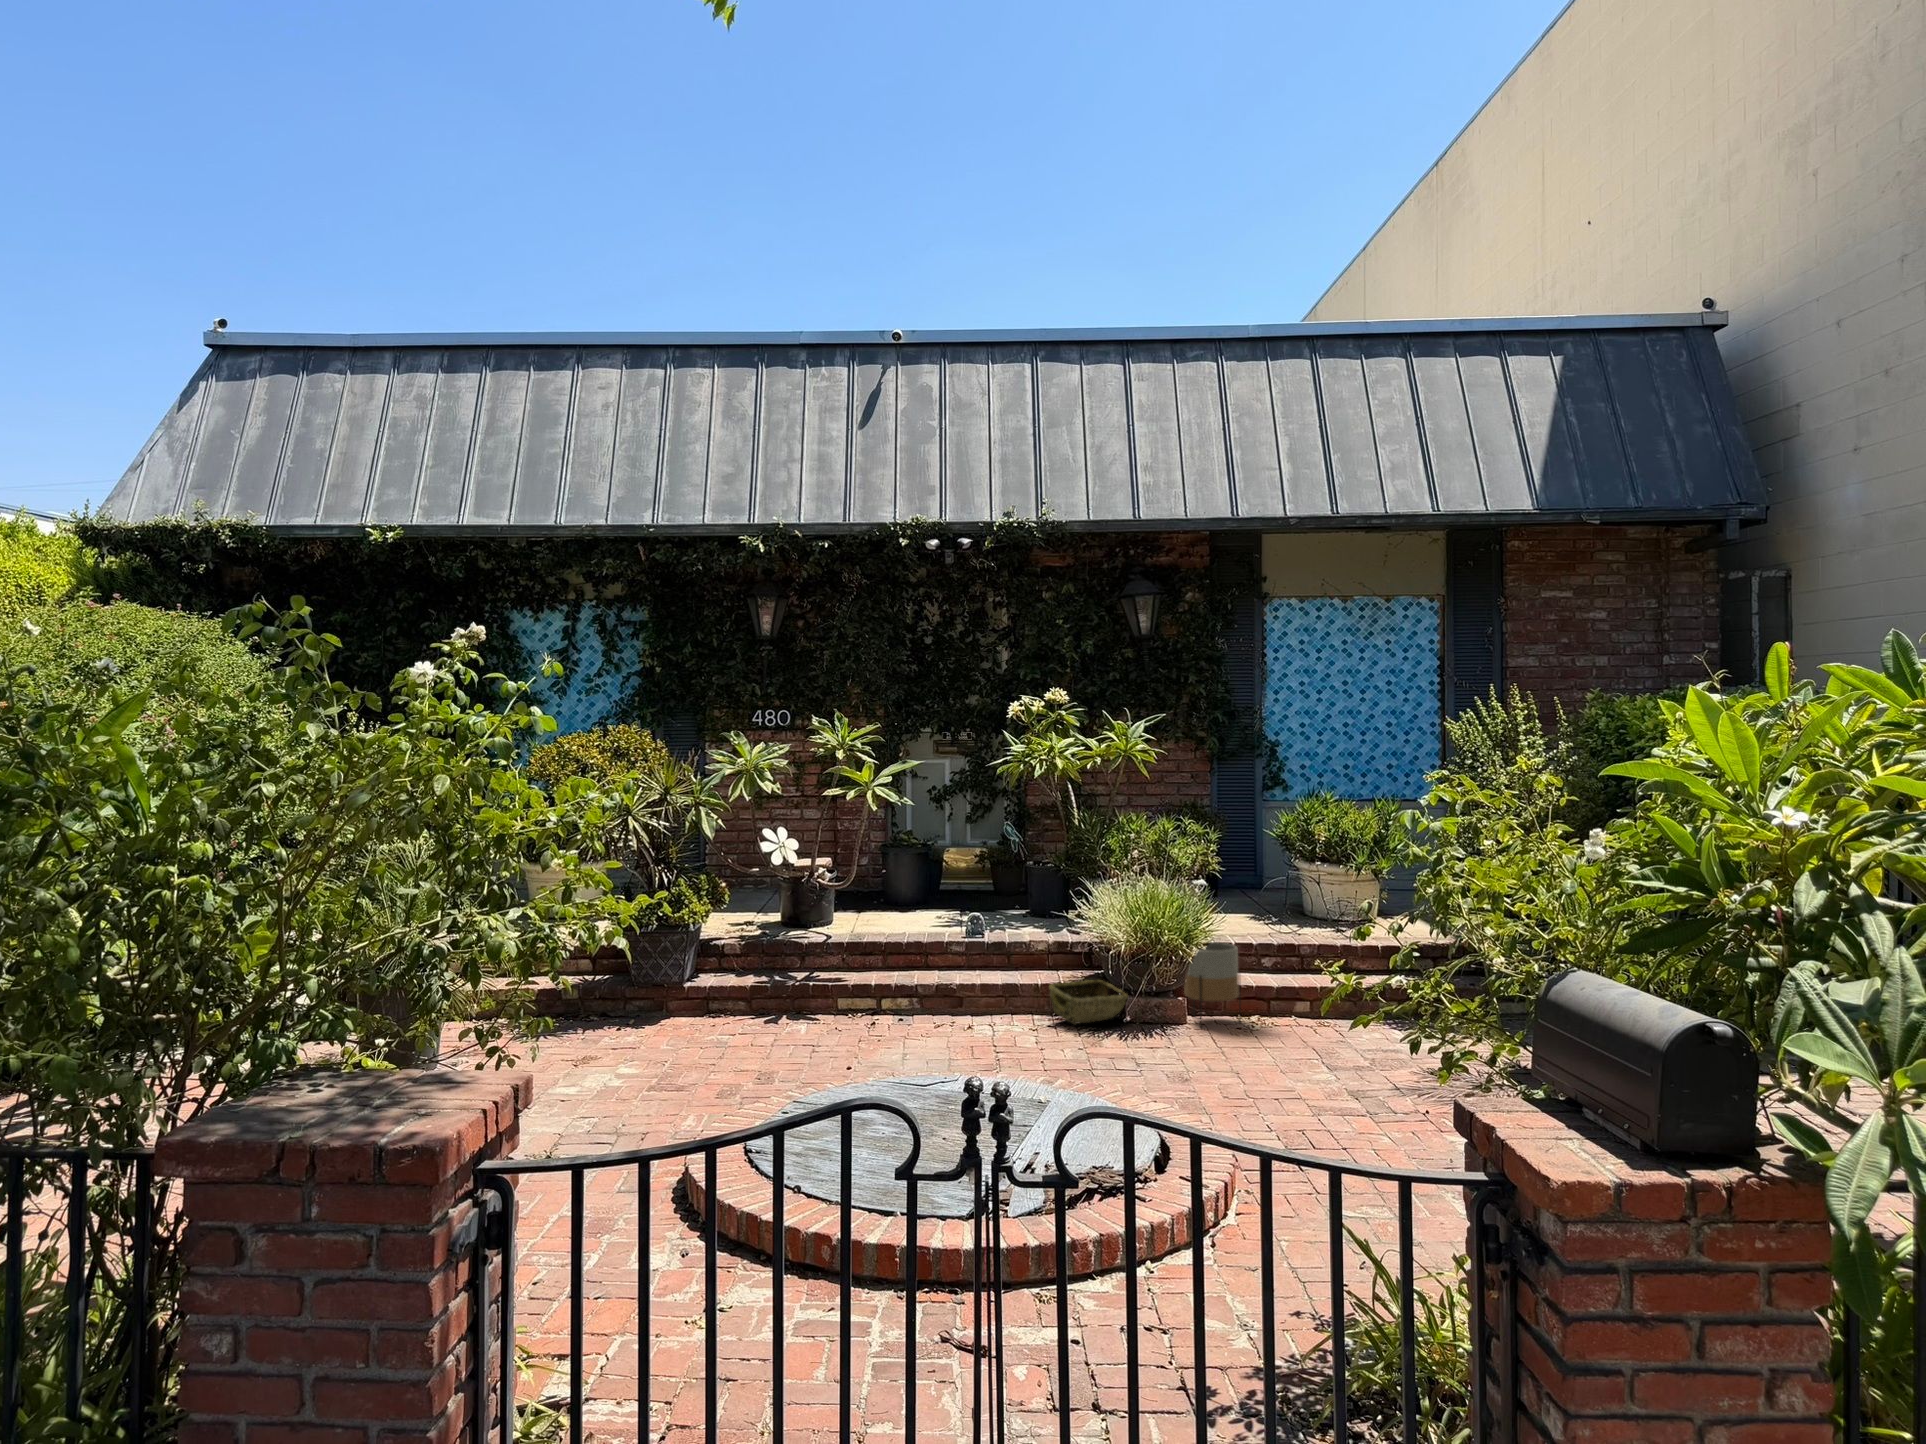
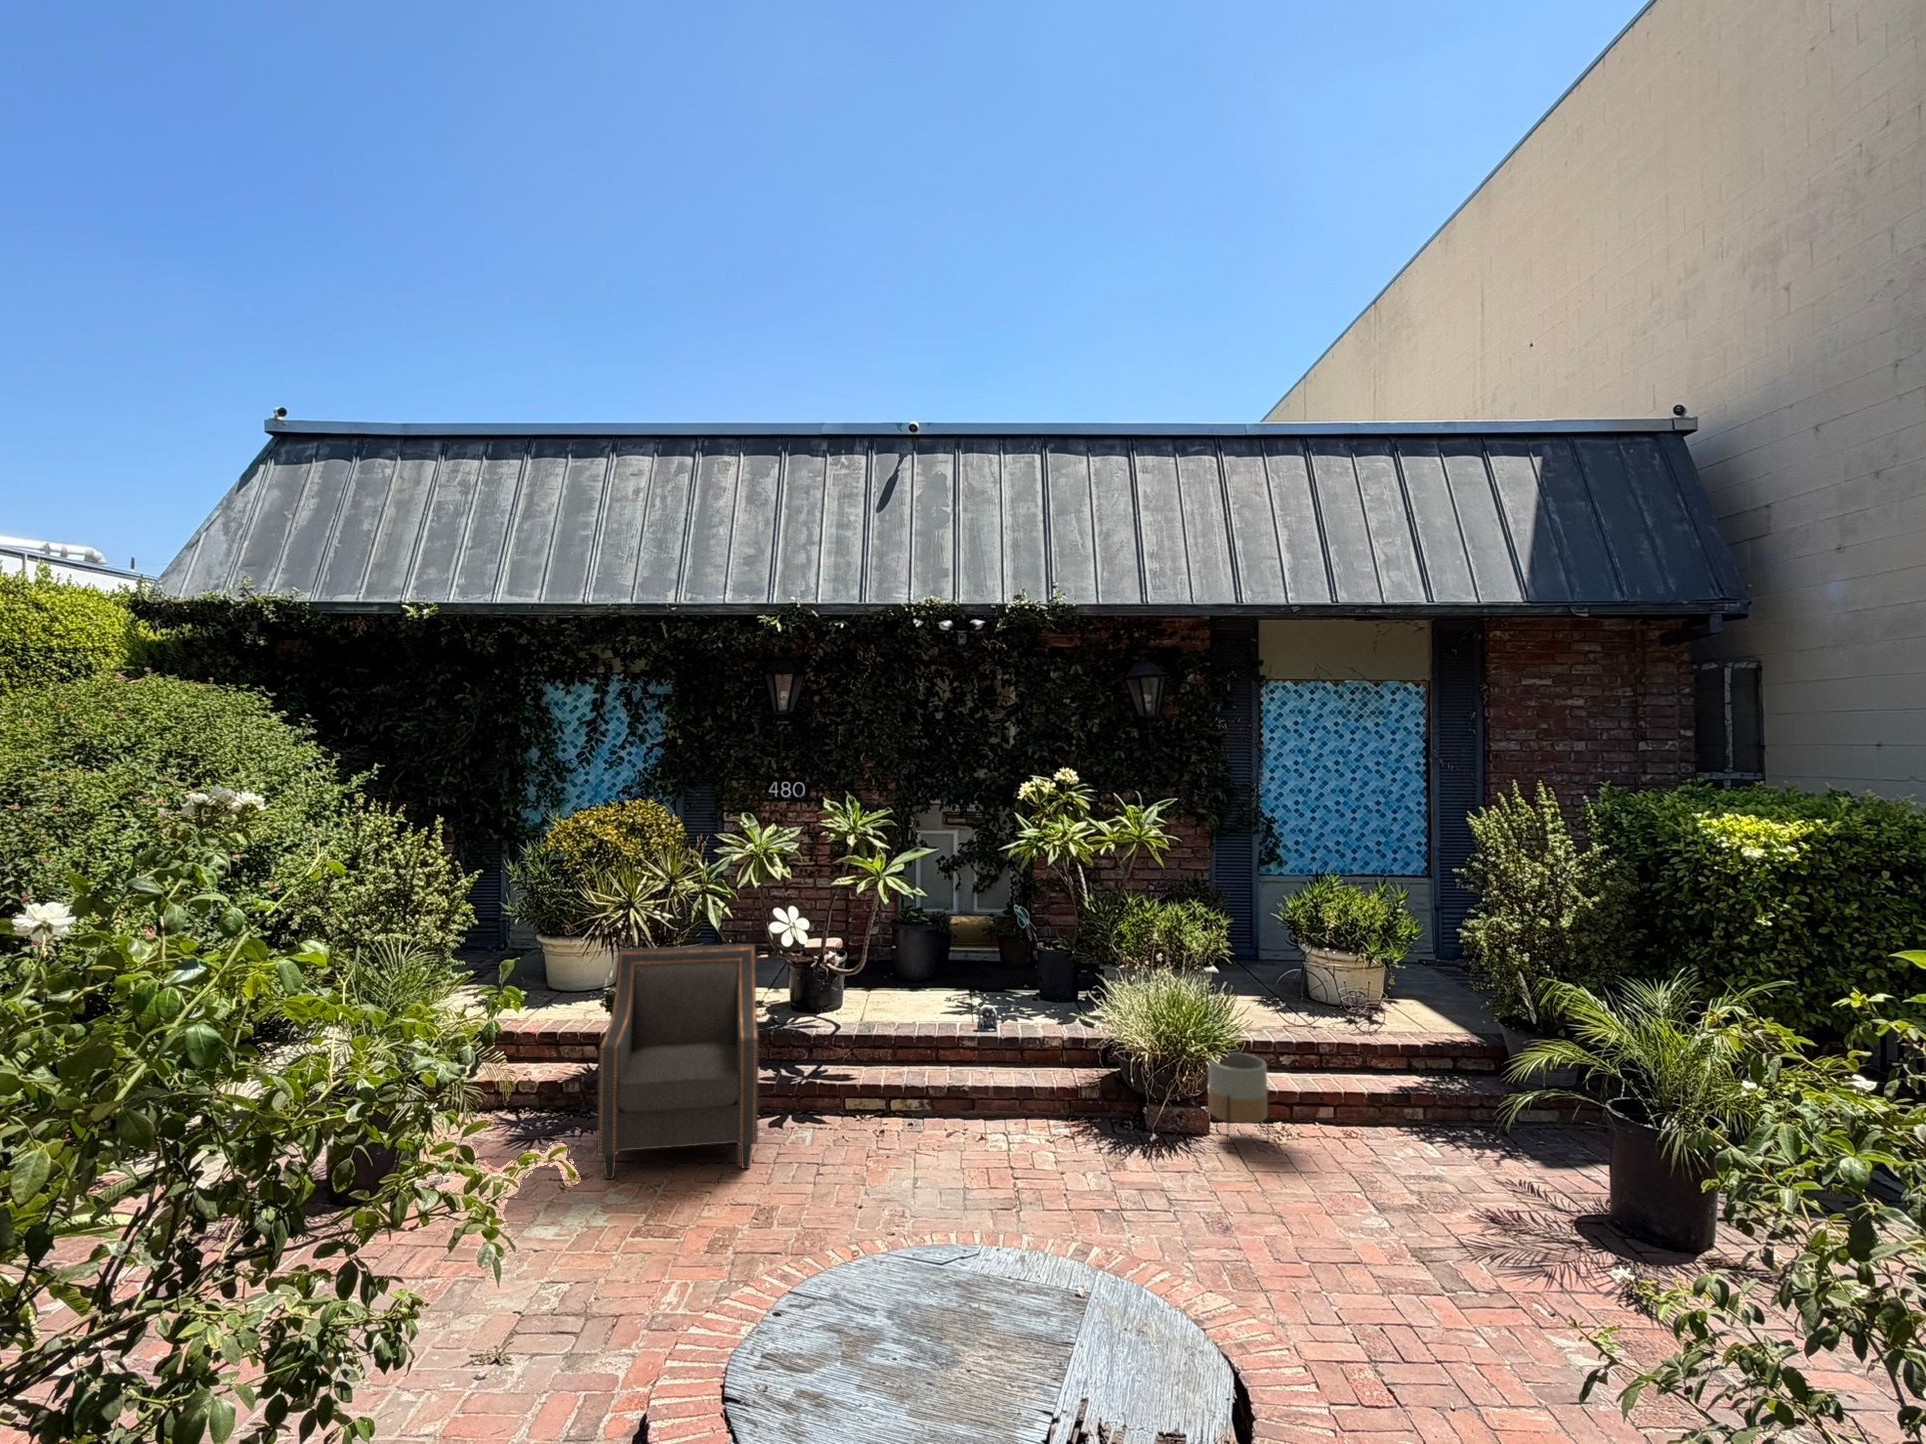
chair: none [613,850,760,1049] -> present [597,944,759,1179]
woven basket: present [1049,980,1128,1024] -> none [1065,1087,1149,1144]

